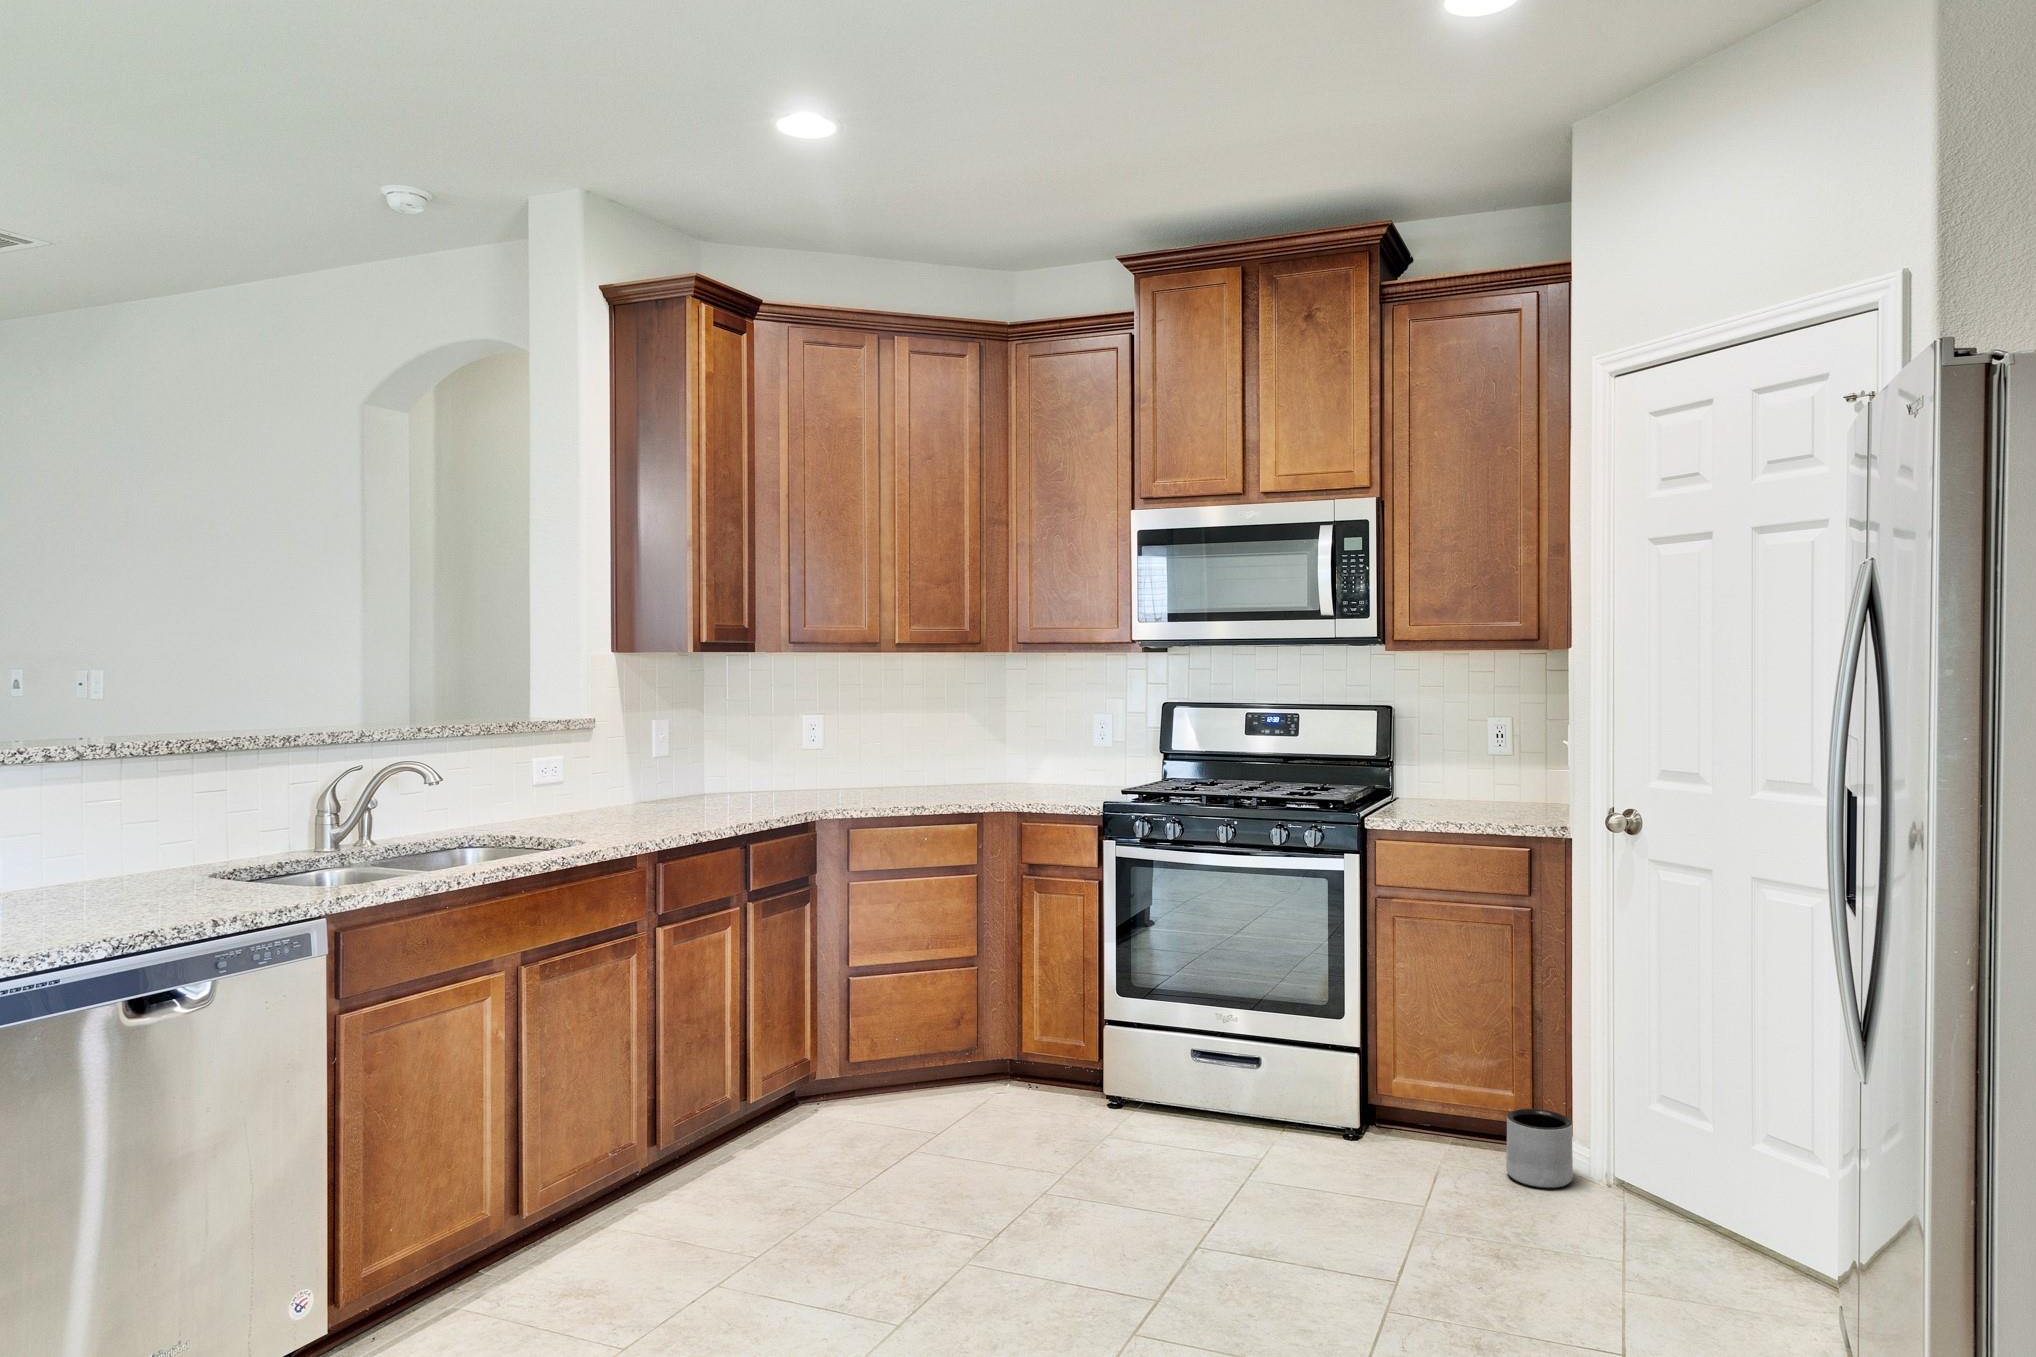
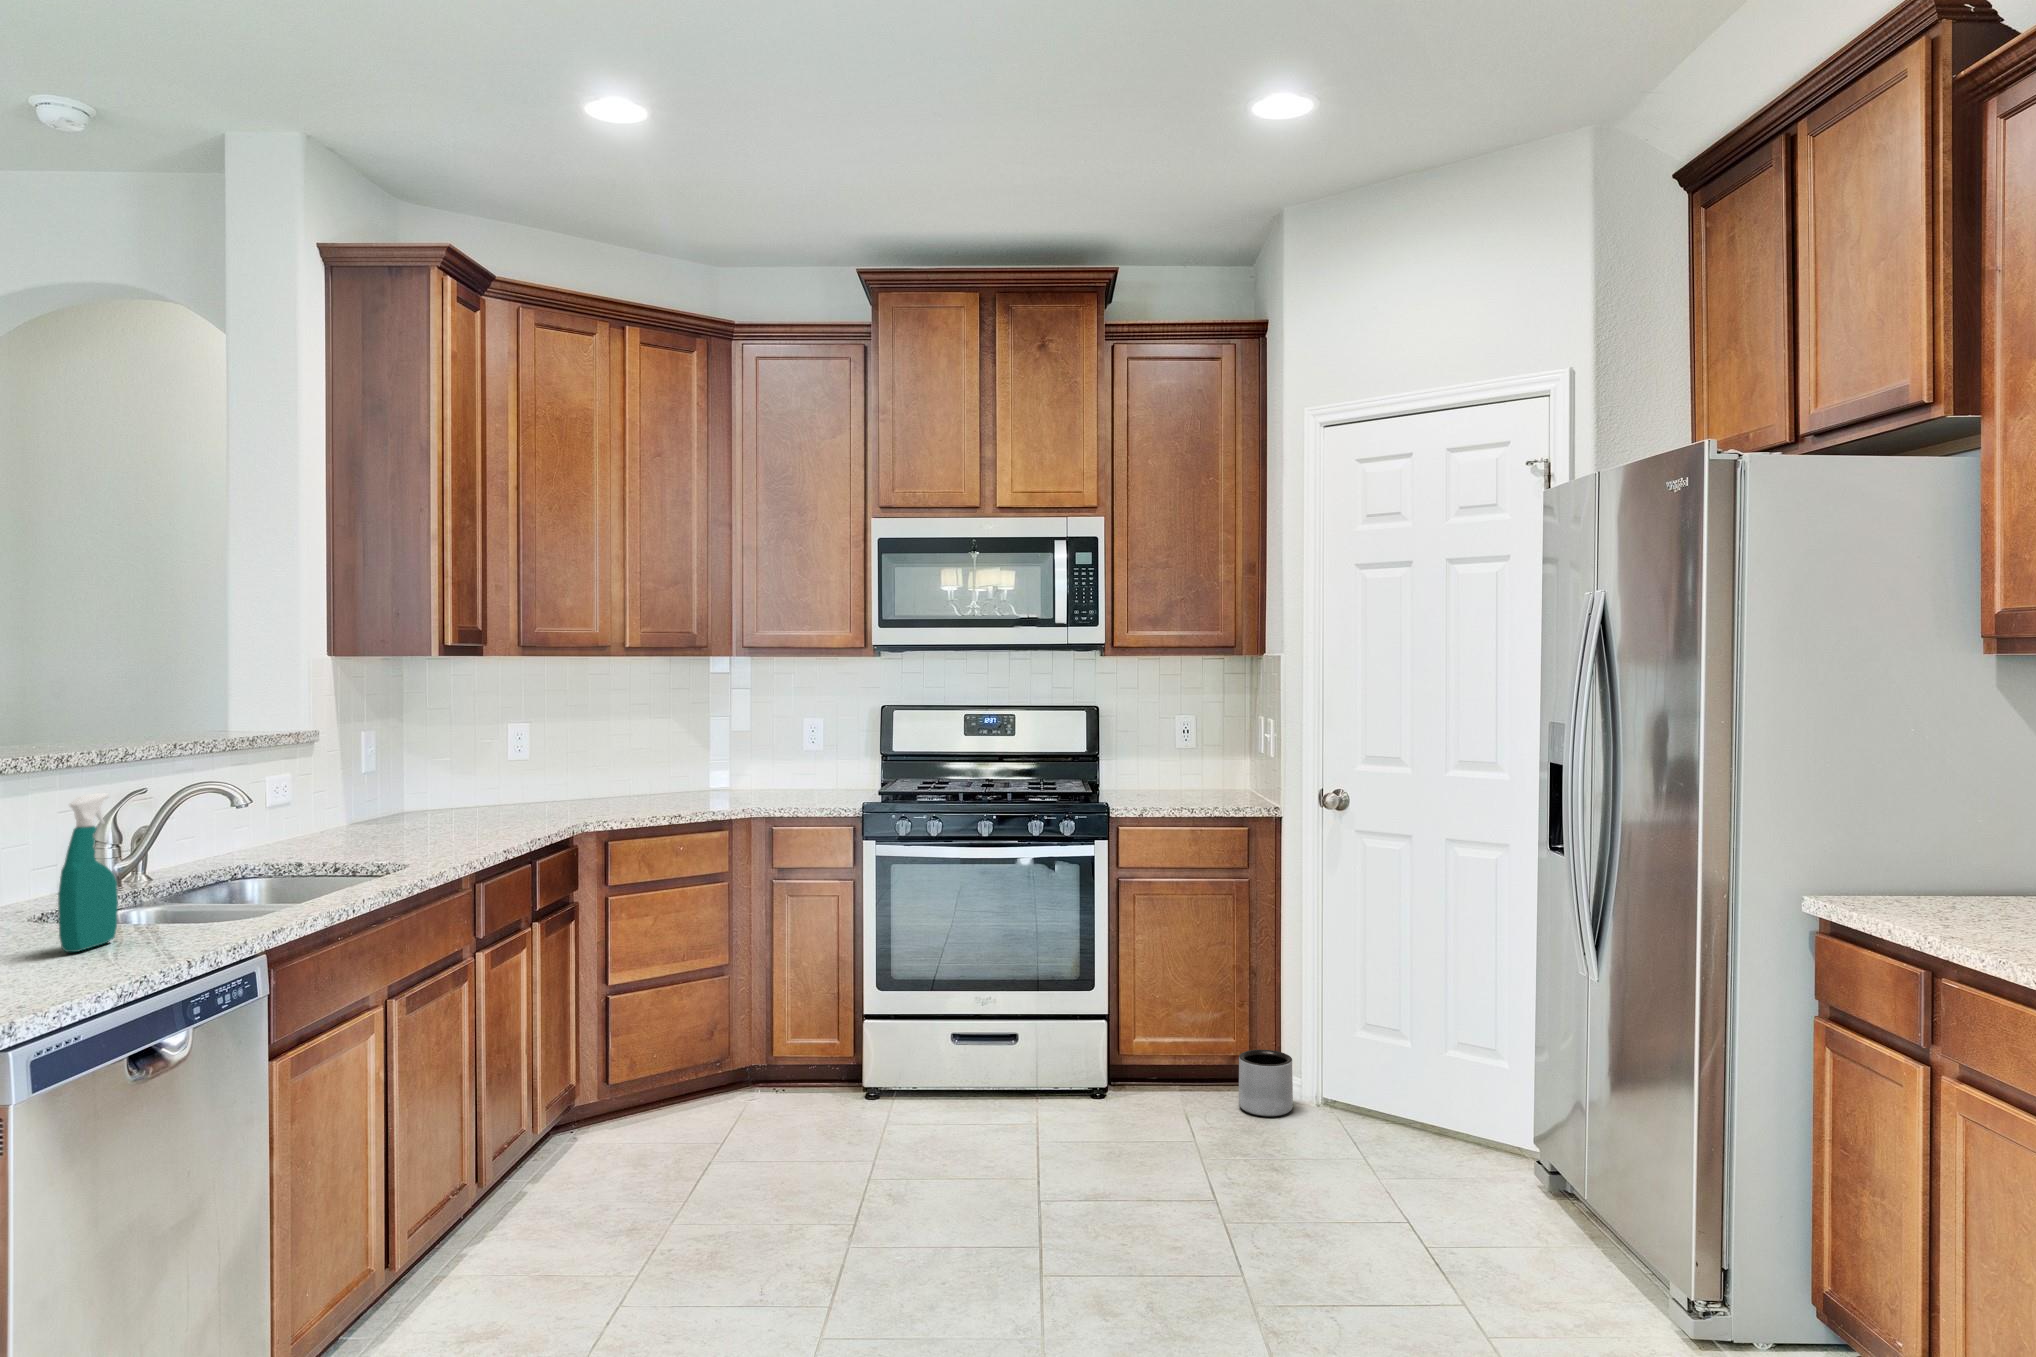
spray bottle: none [307,772,356,898] -> present [58,793,118,952]

